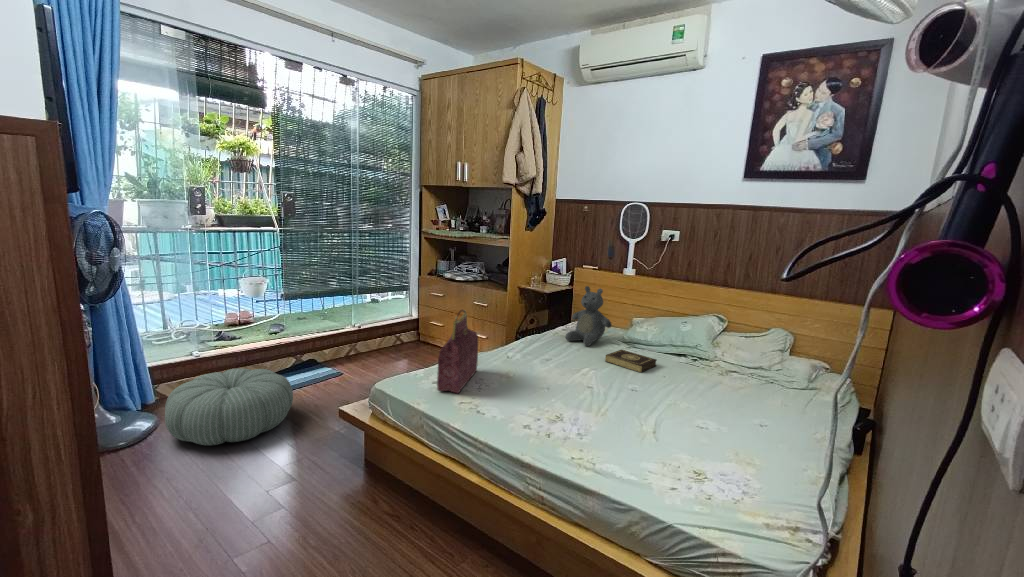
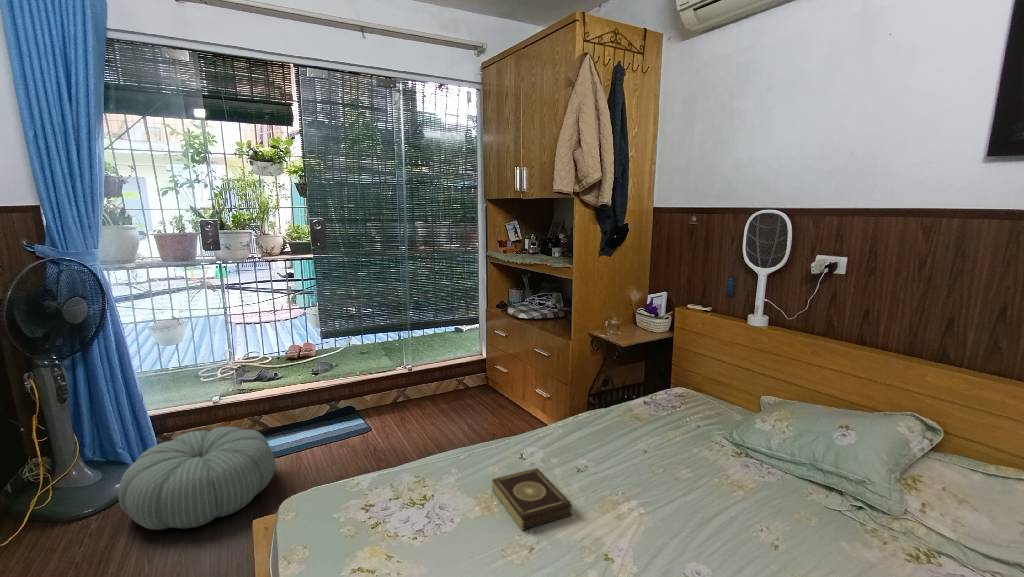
teddy bear: present [566,286,612,346] -> none [628,348,703,448]
handbag: present [437,310,478,393] -> none [349,398,447,539]
book: present [605,350,657,372] -> present [492,468,572,530]

